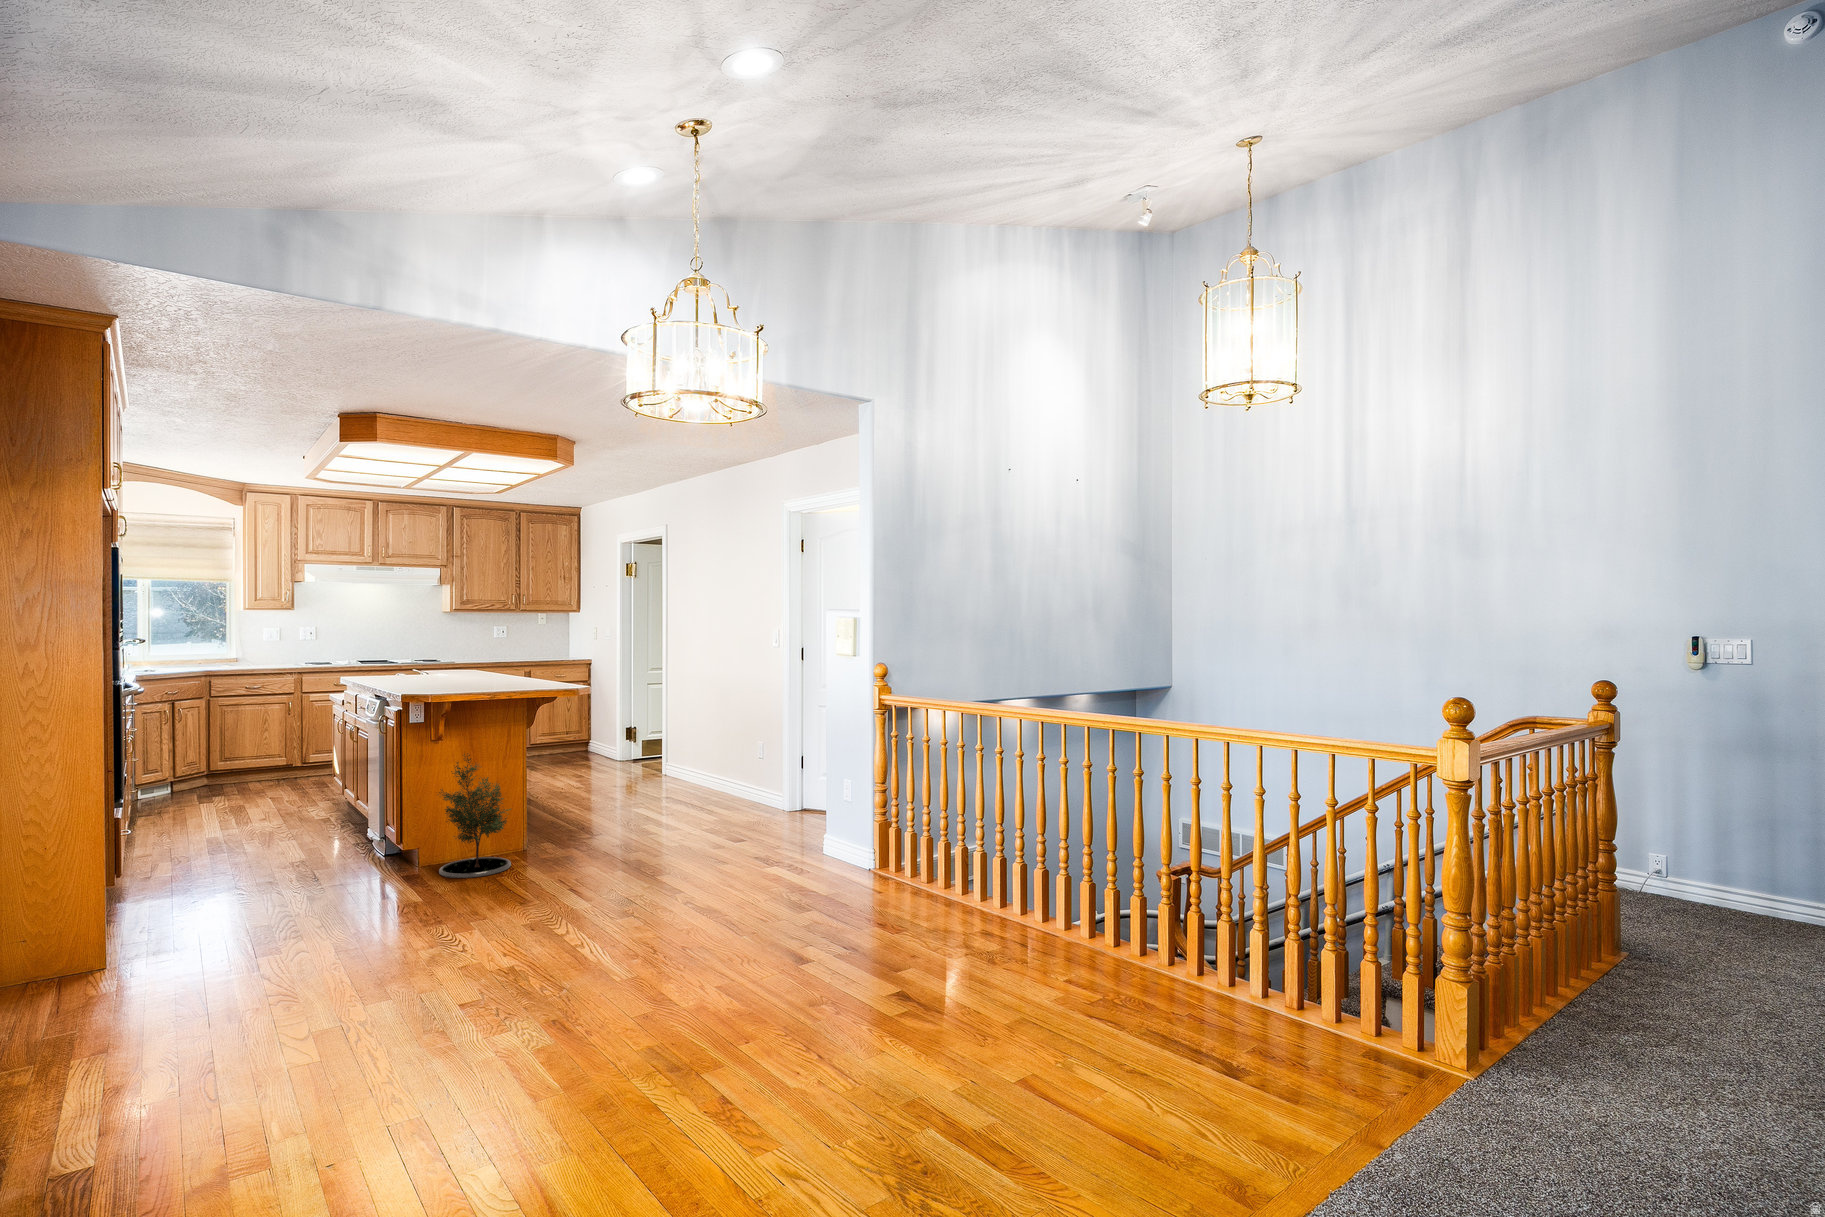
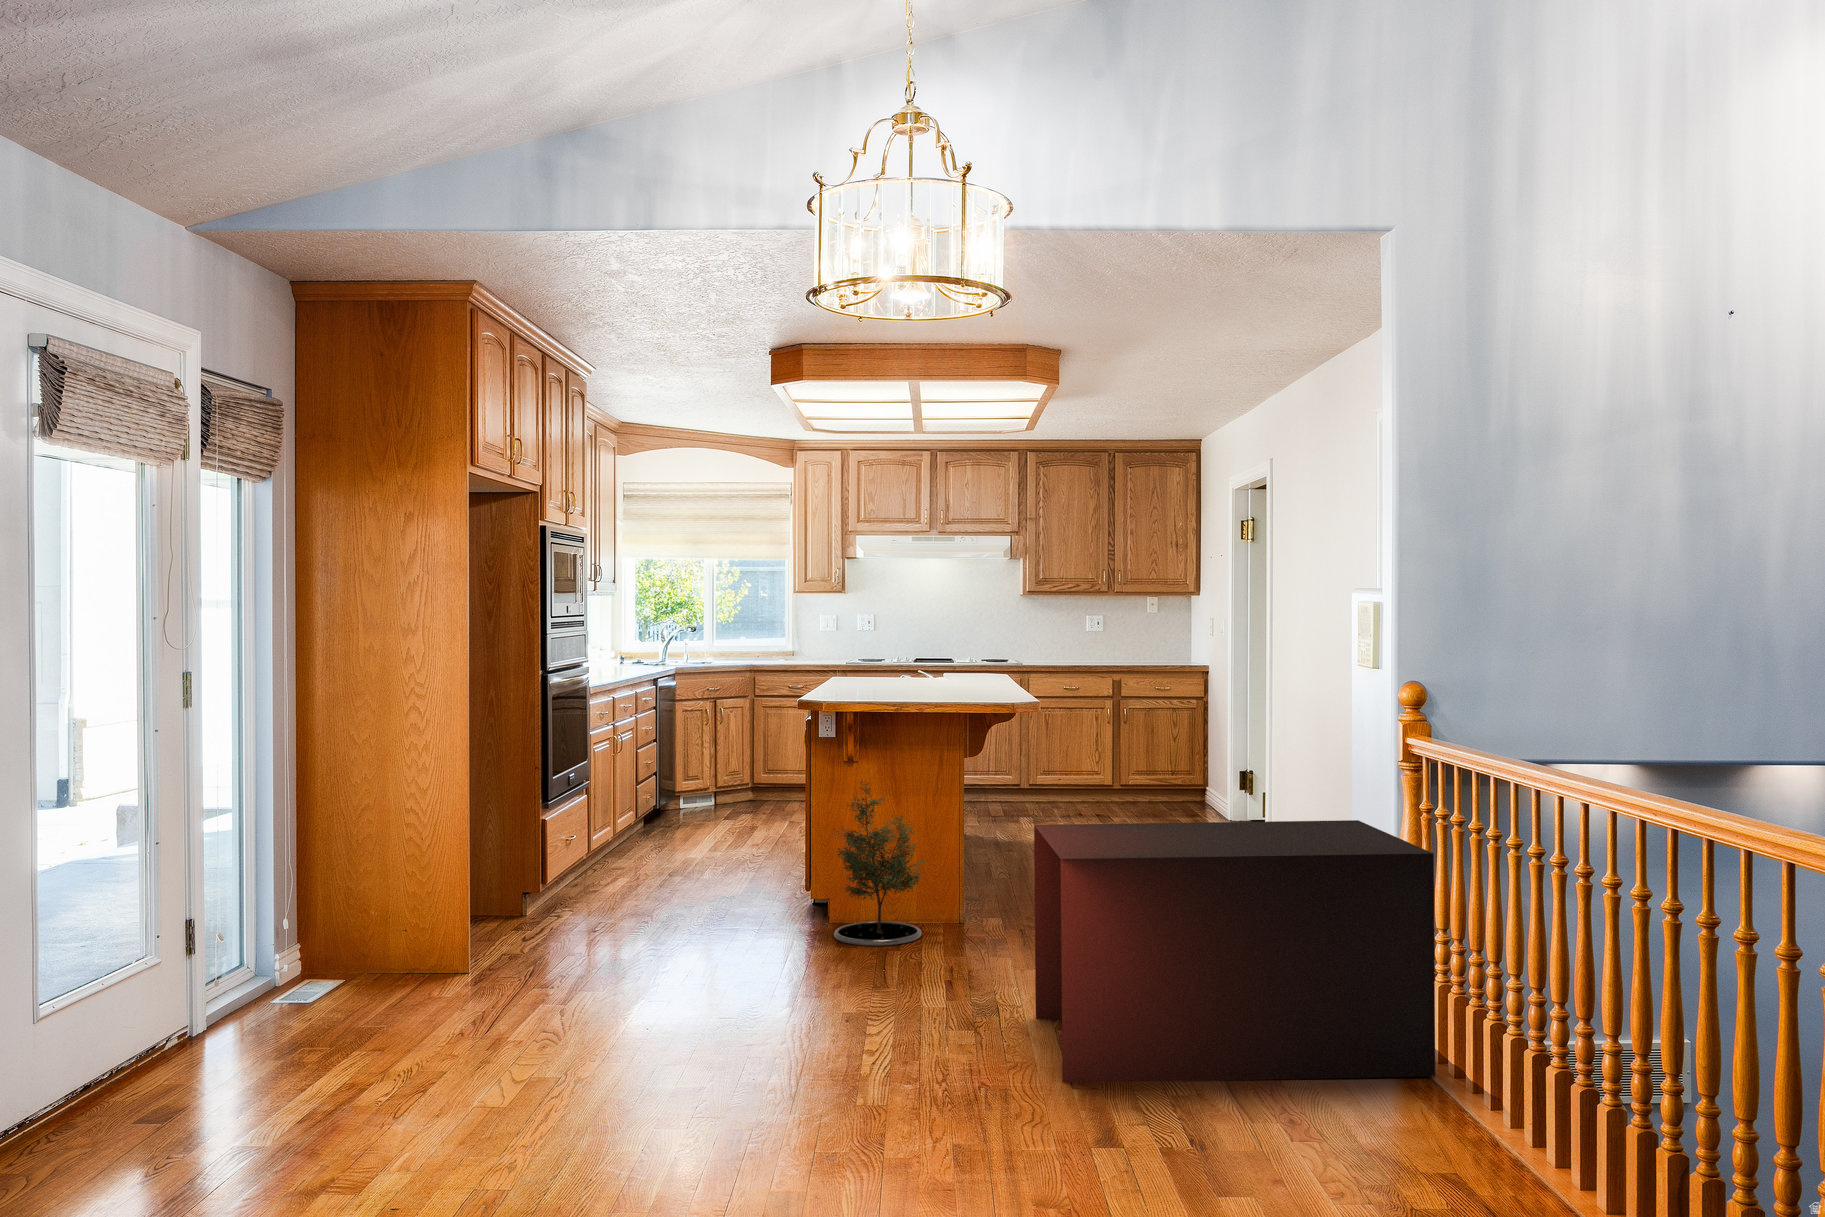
storage cabinet: none [662,747,917,933] -> present [1034,820,1435,1082]

